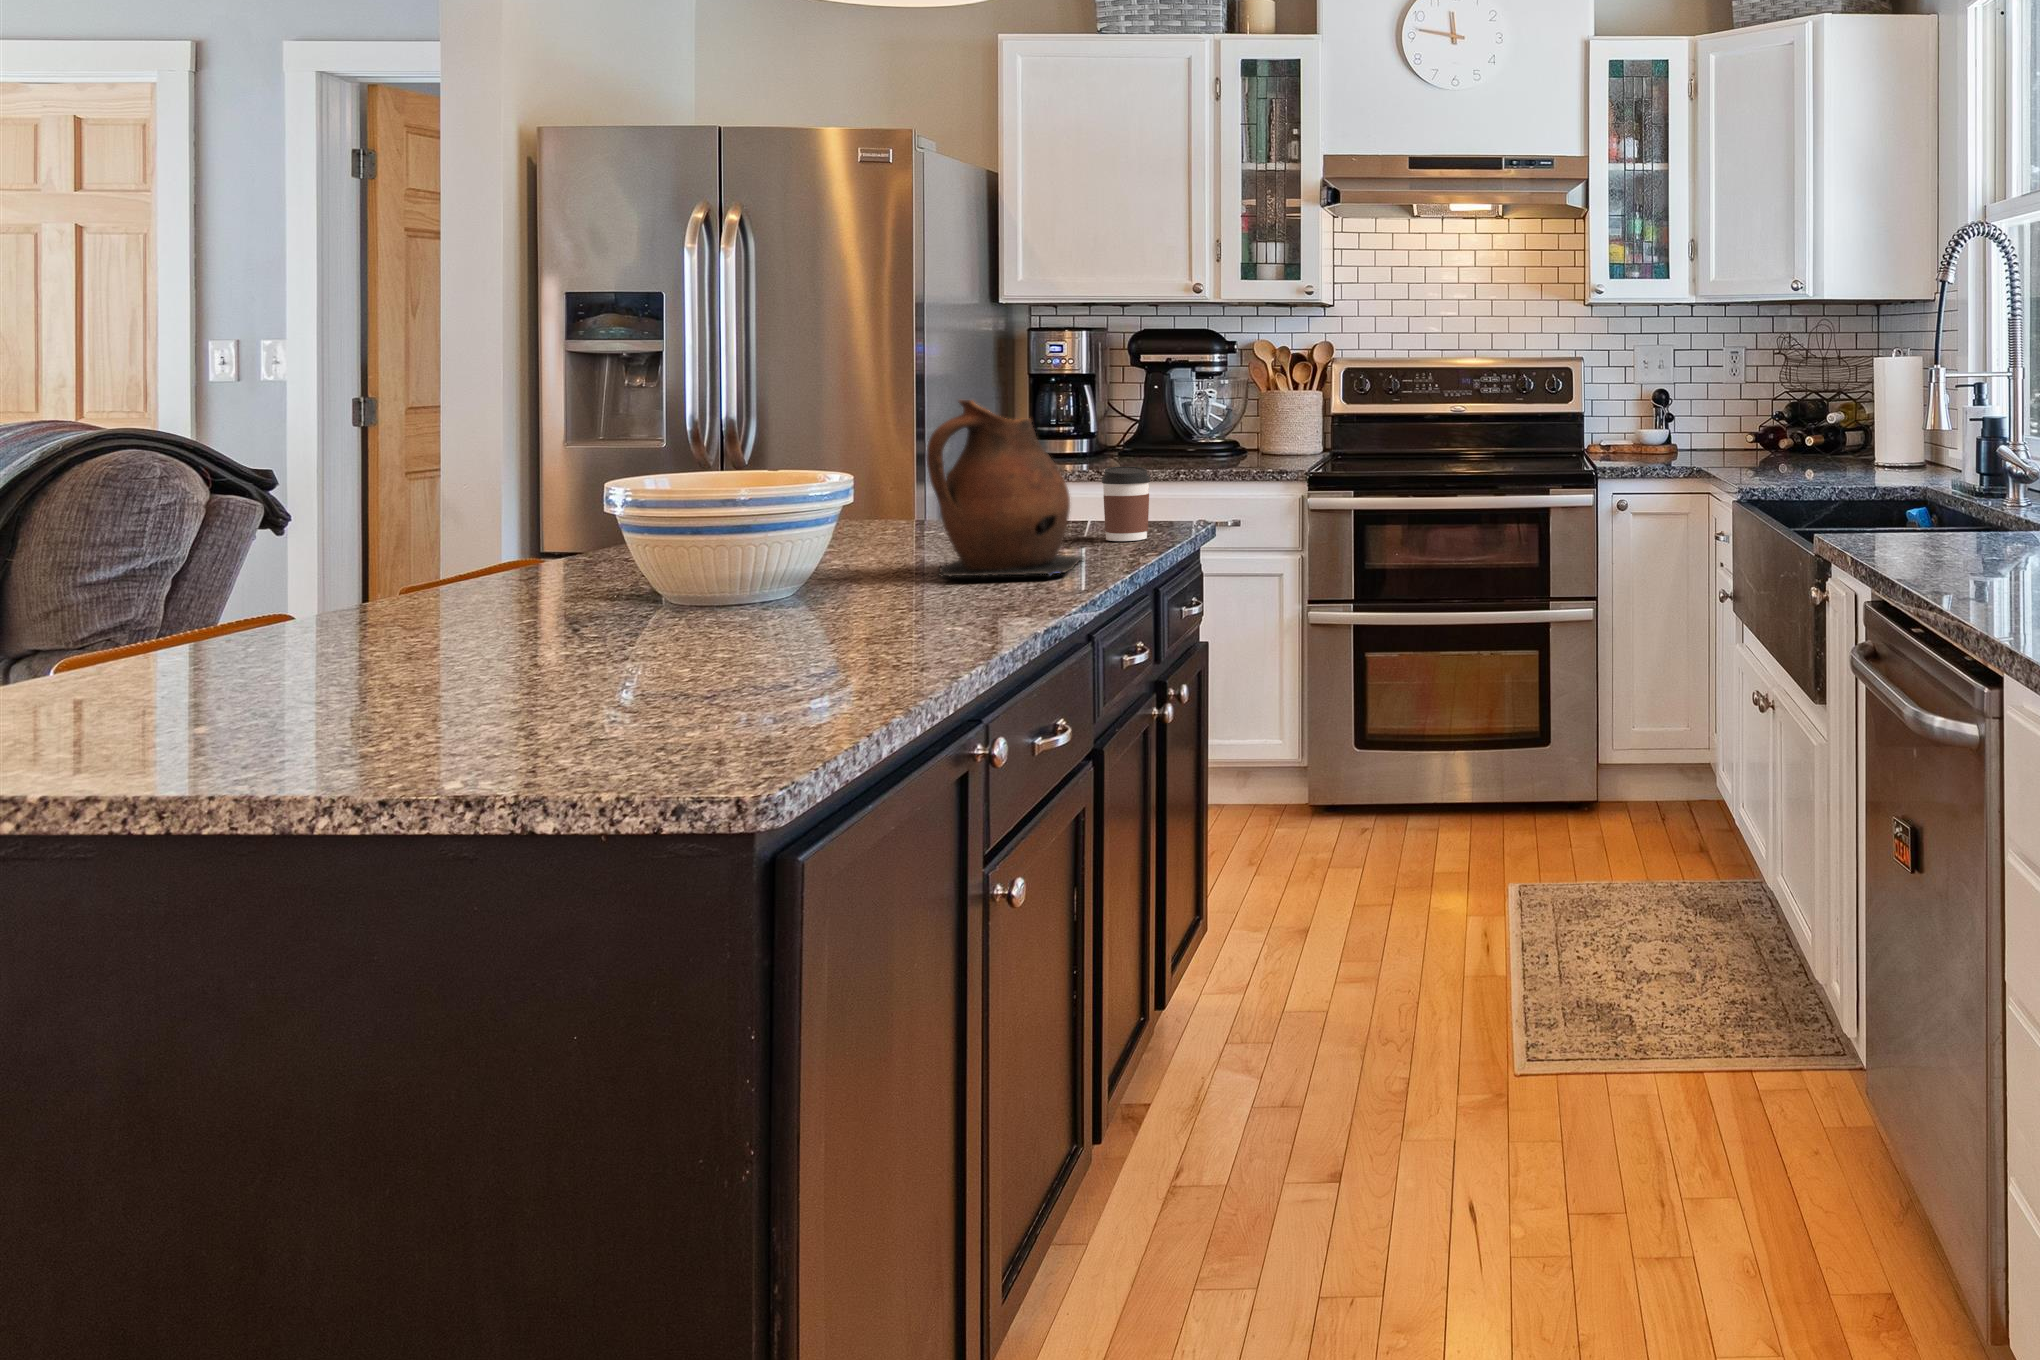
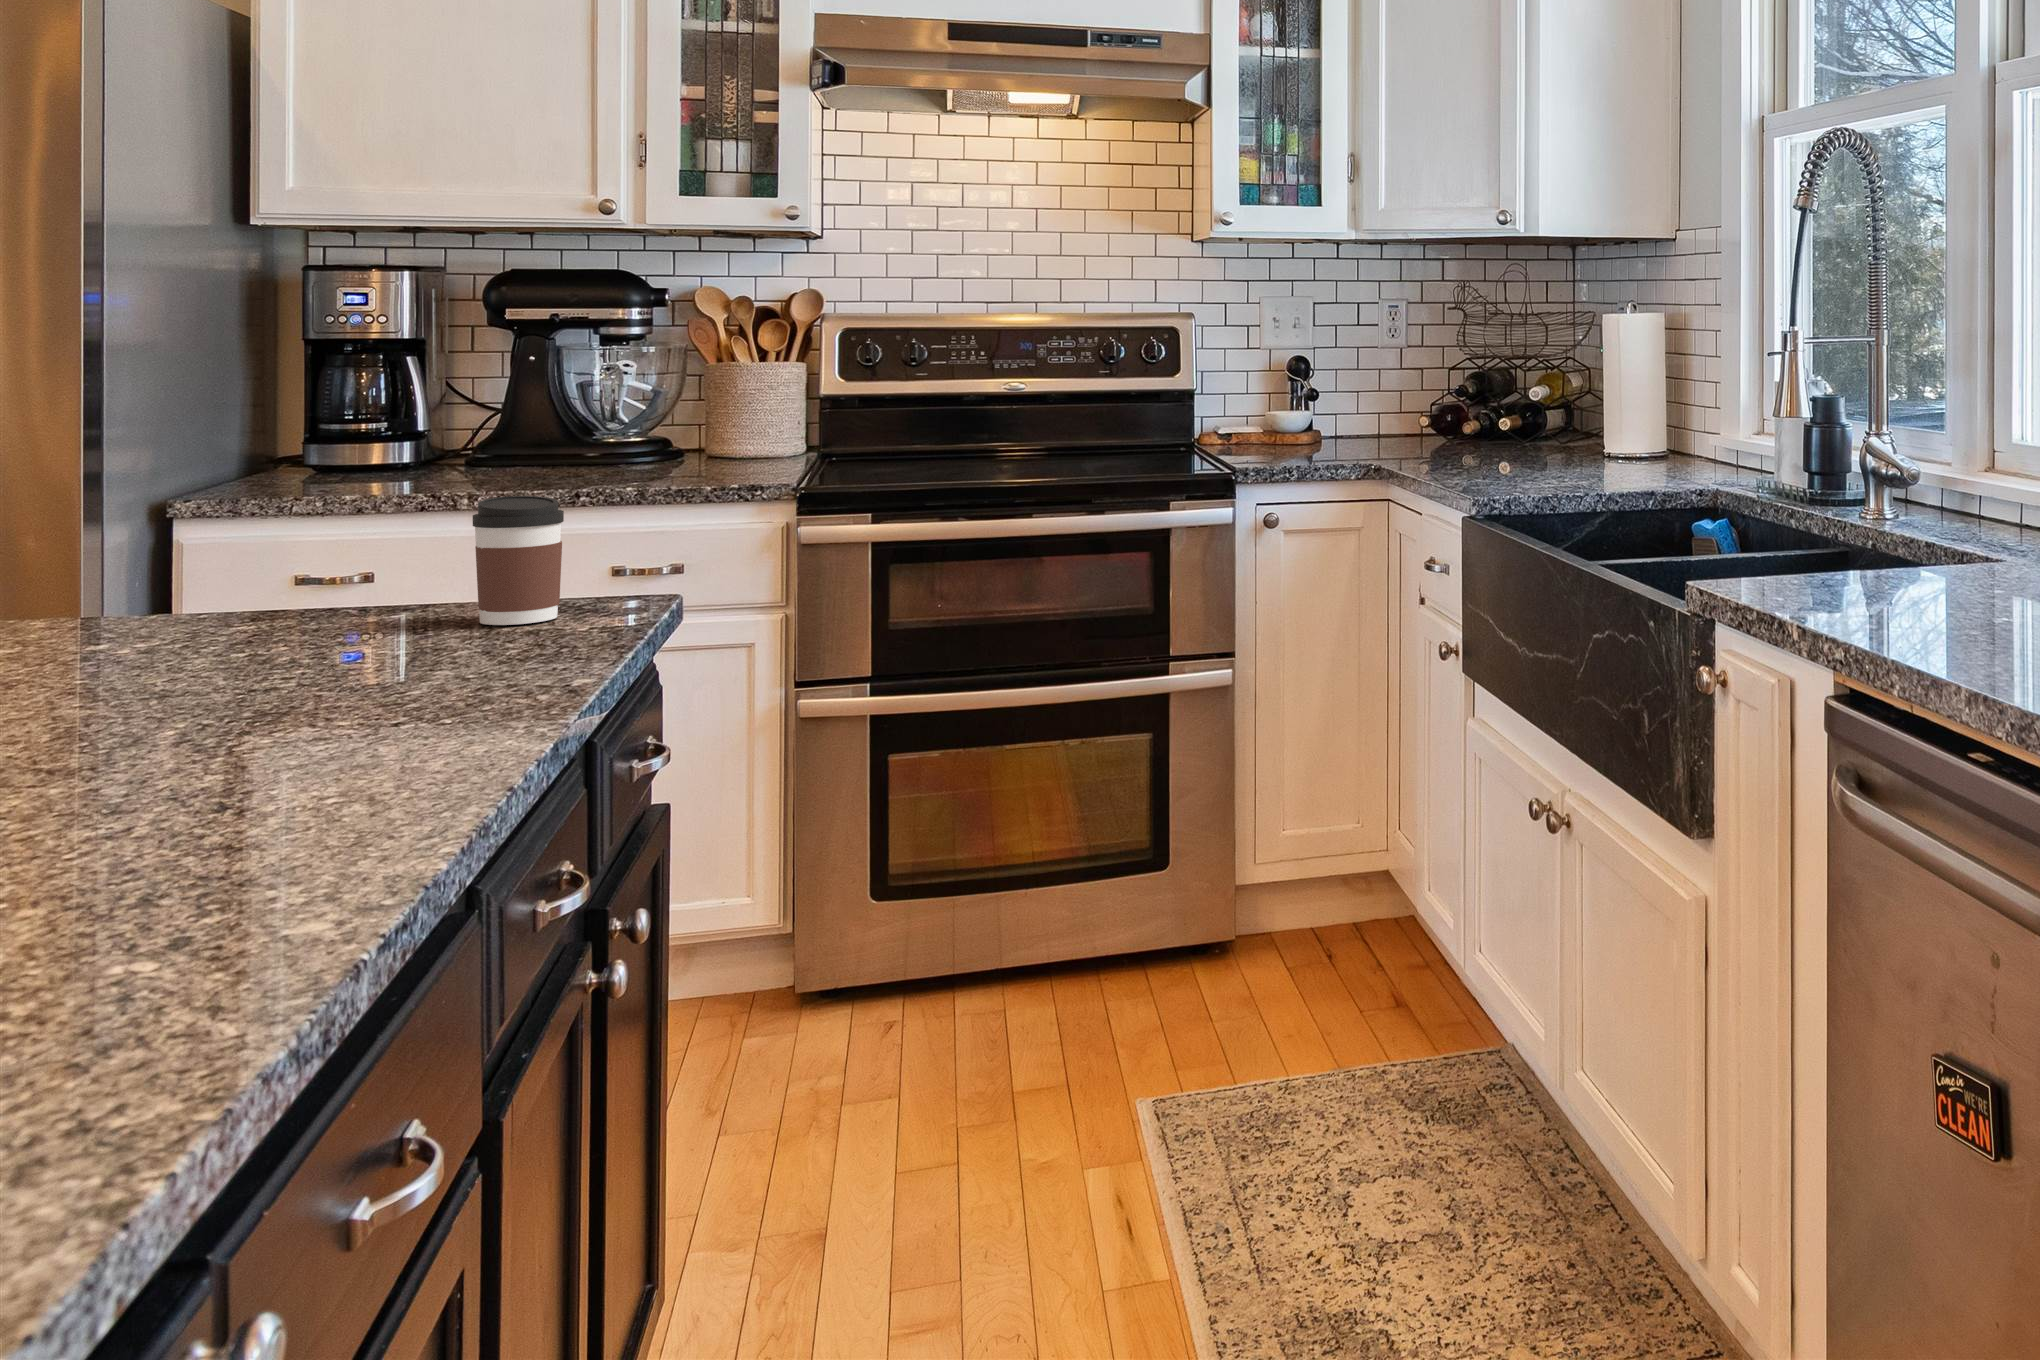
ceramic pitcher: present [926,400,1084,577] -> none [118,388,448,722]

